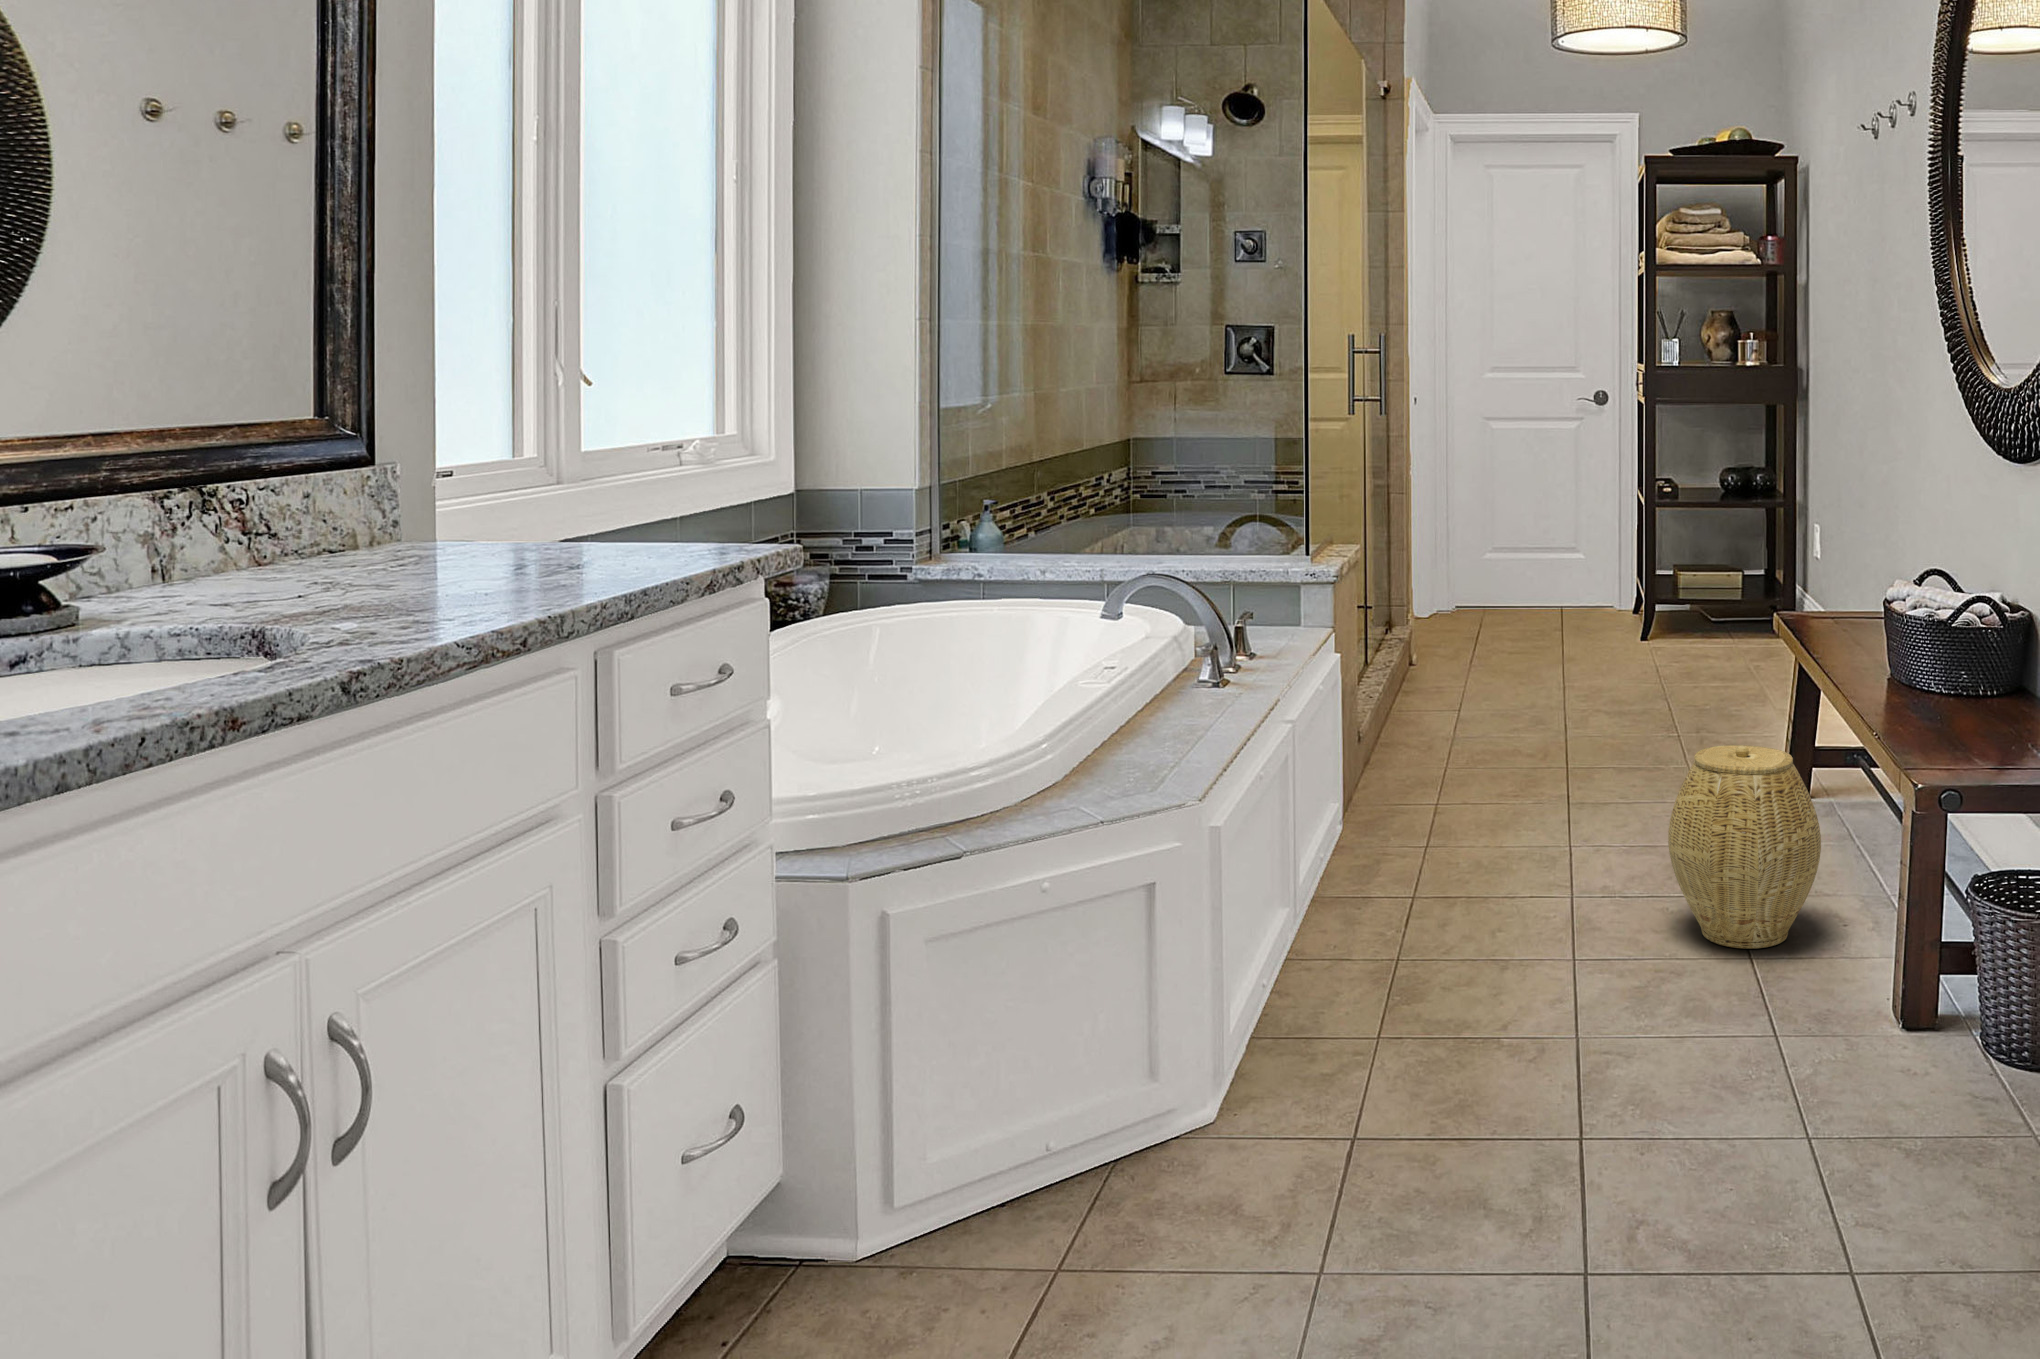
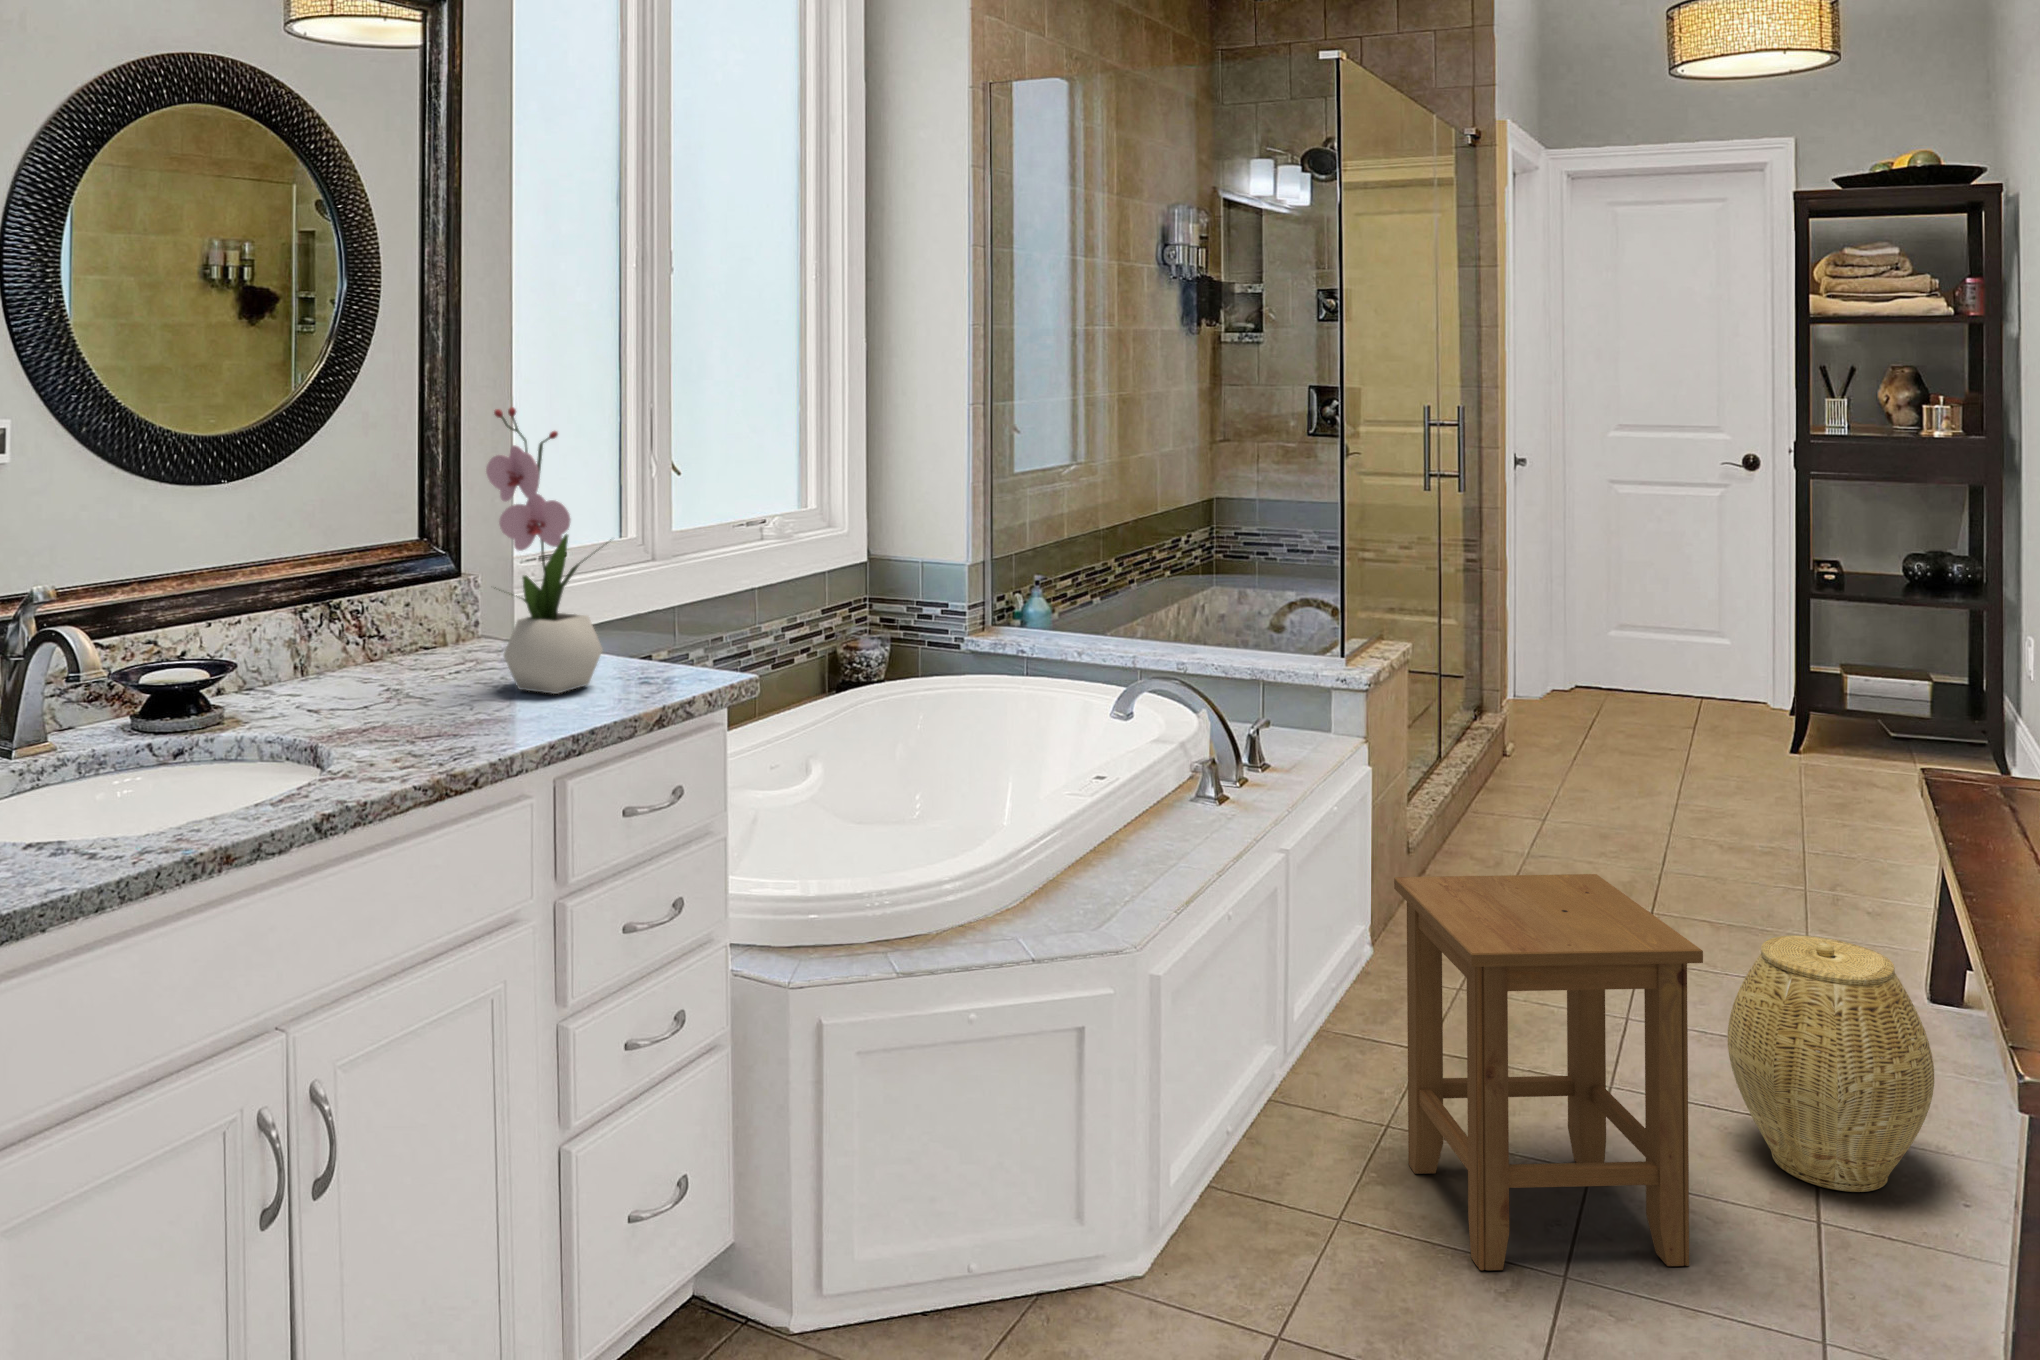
flower arrangement: none [467,233,630,572] -> present [486,407,603,694]
stool: none [1405,709,1674,1064] -> present [1394,874,1703,1270]

